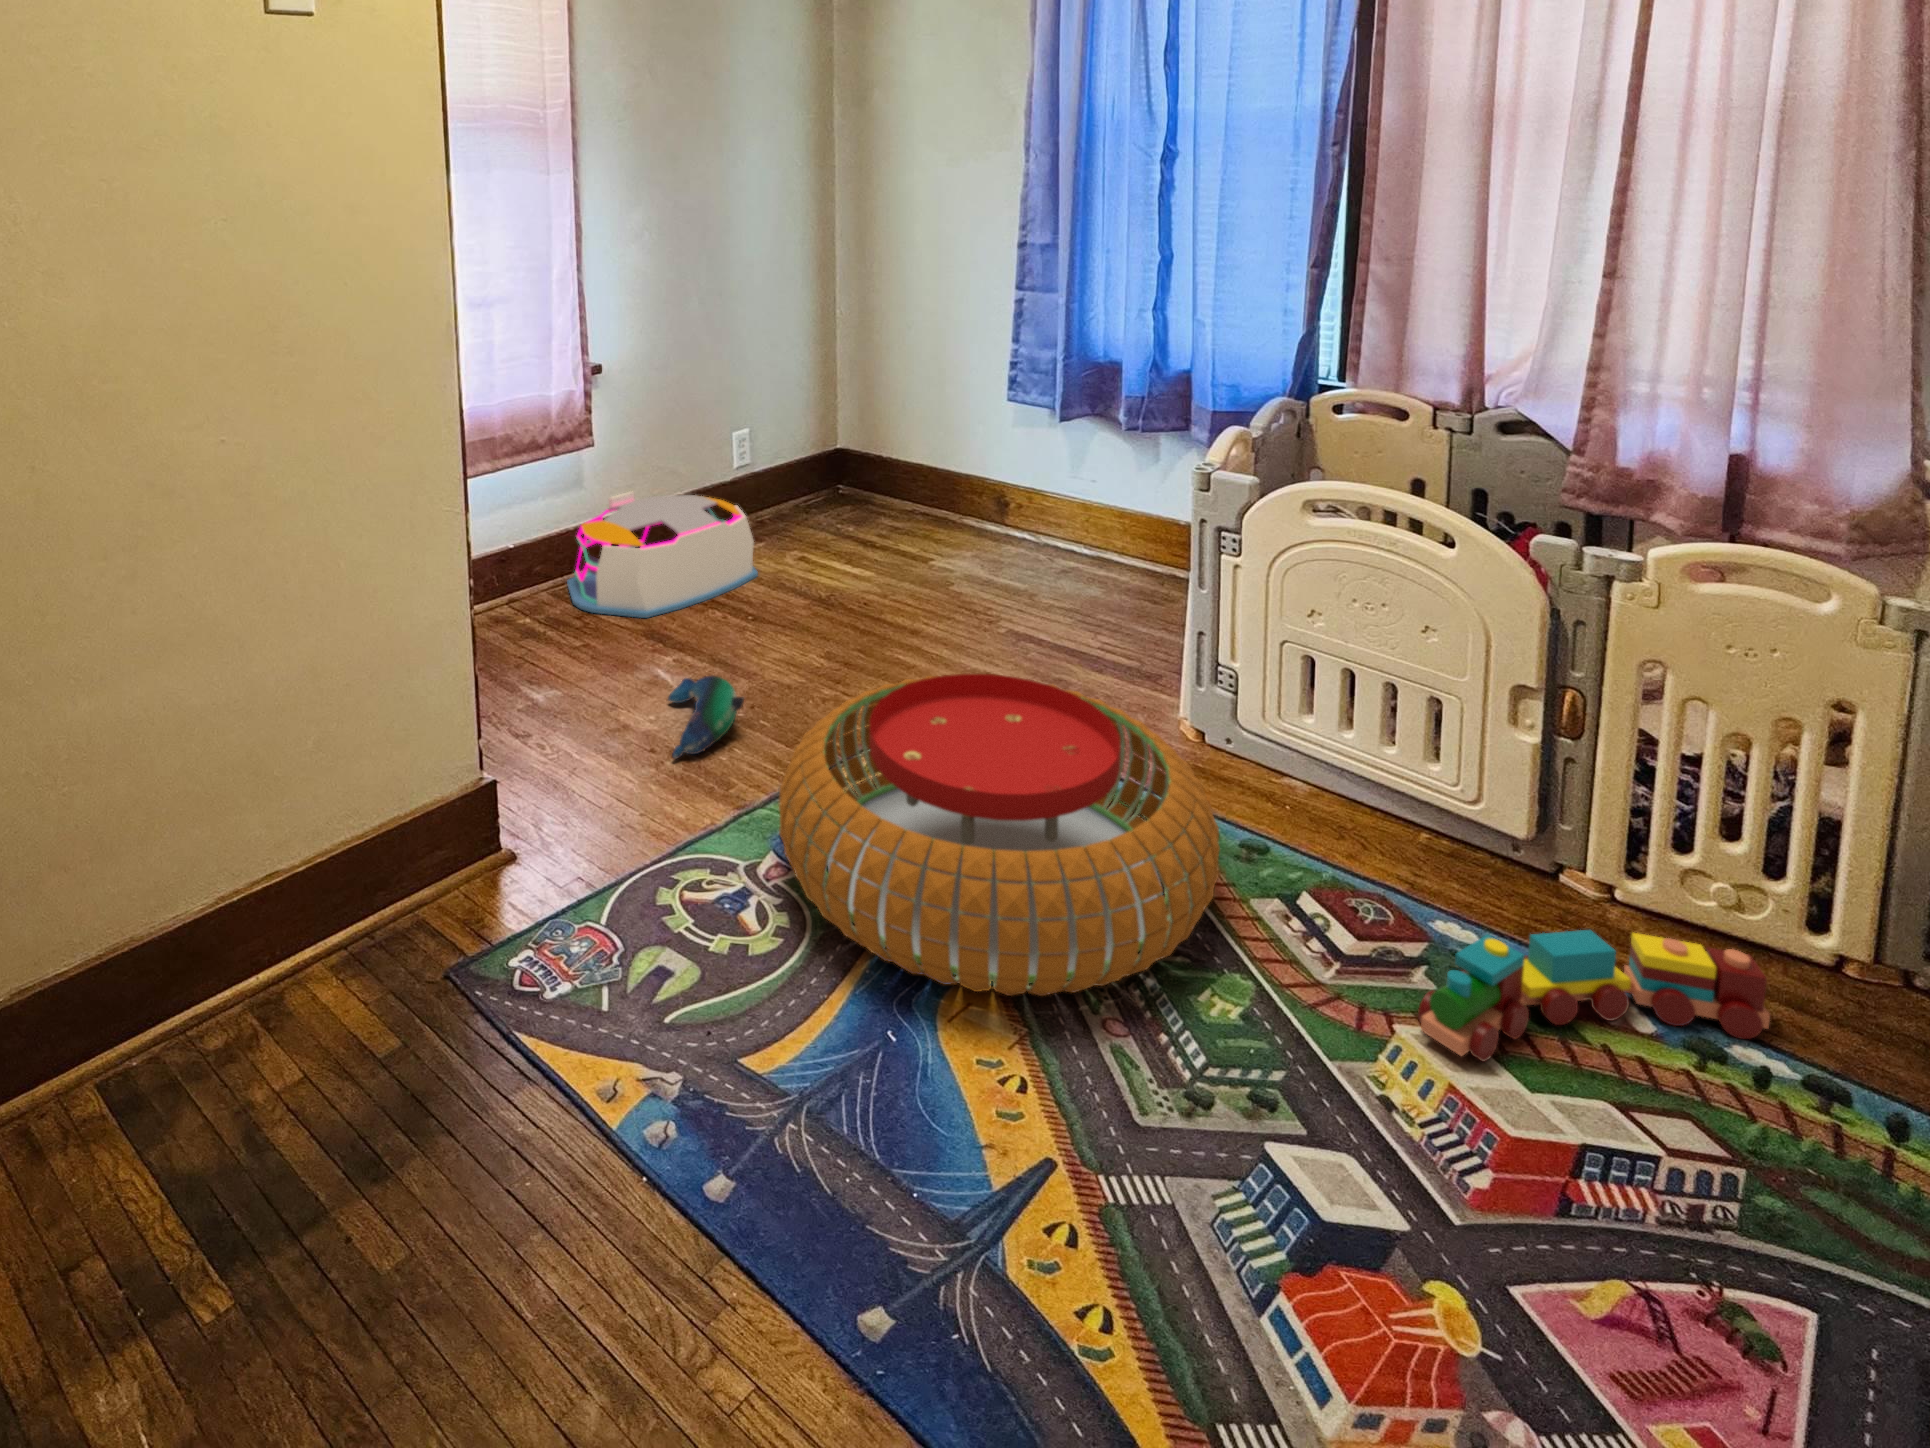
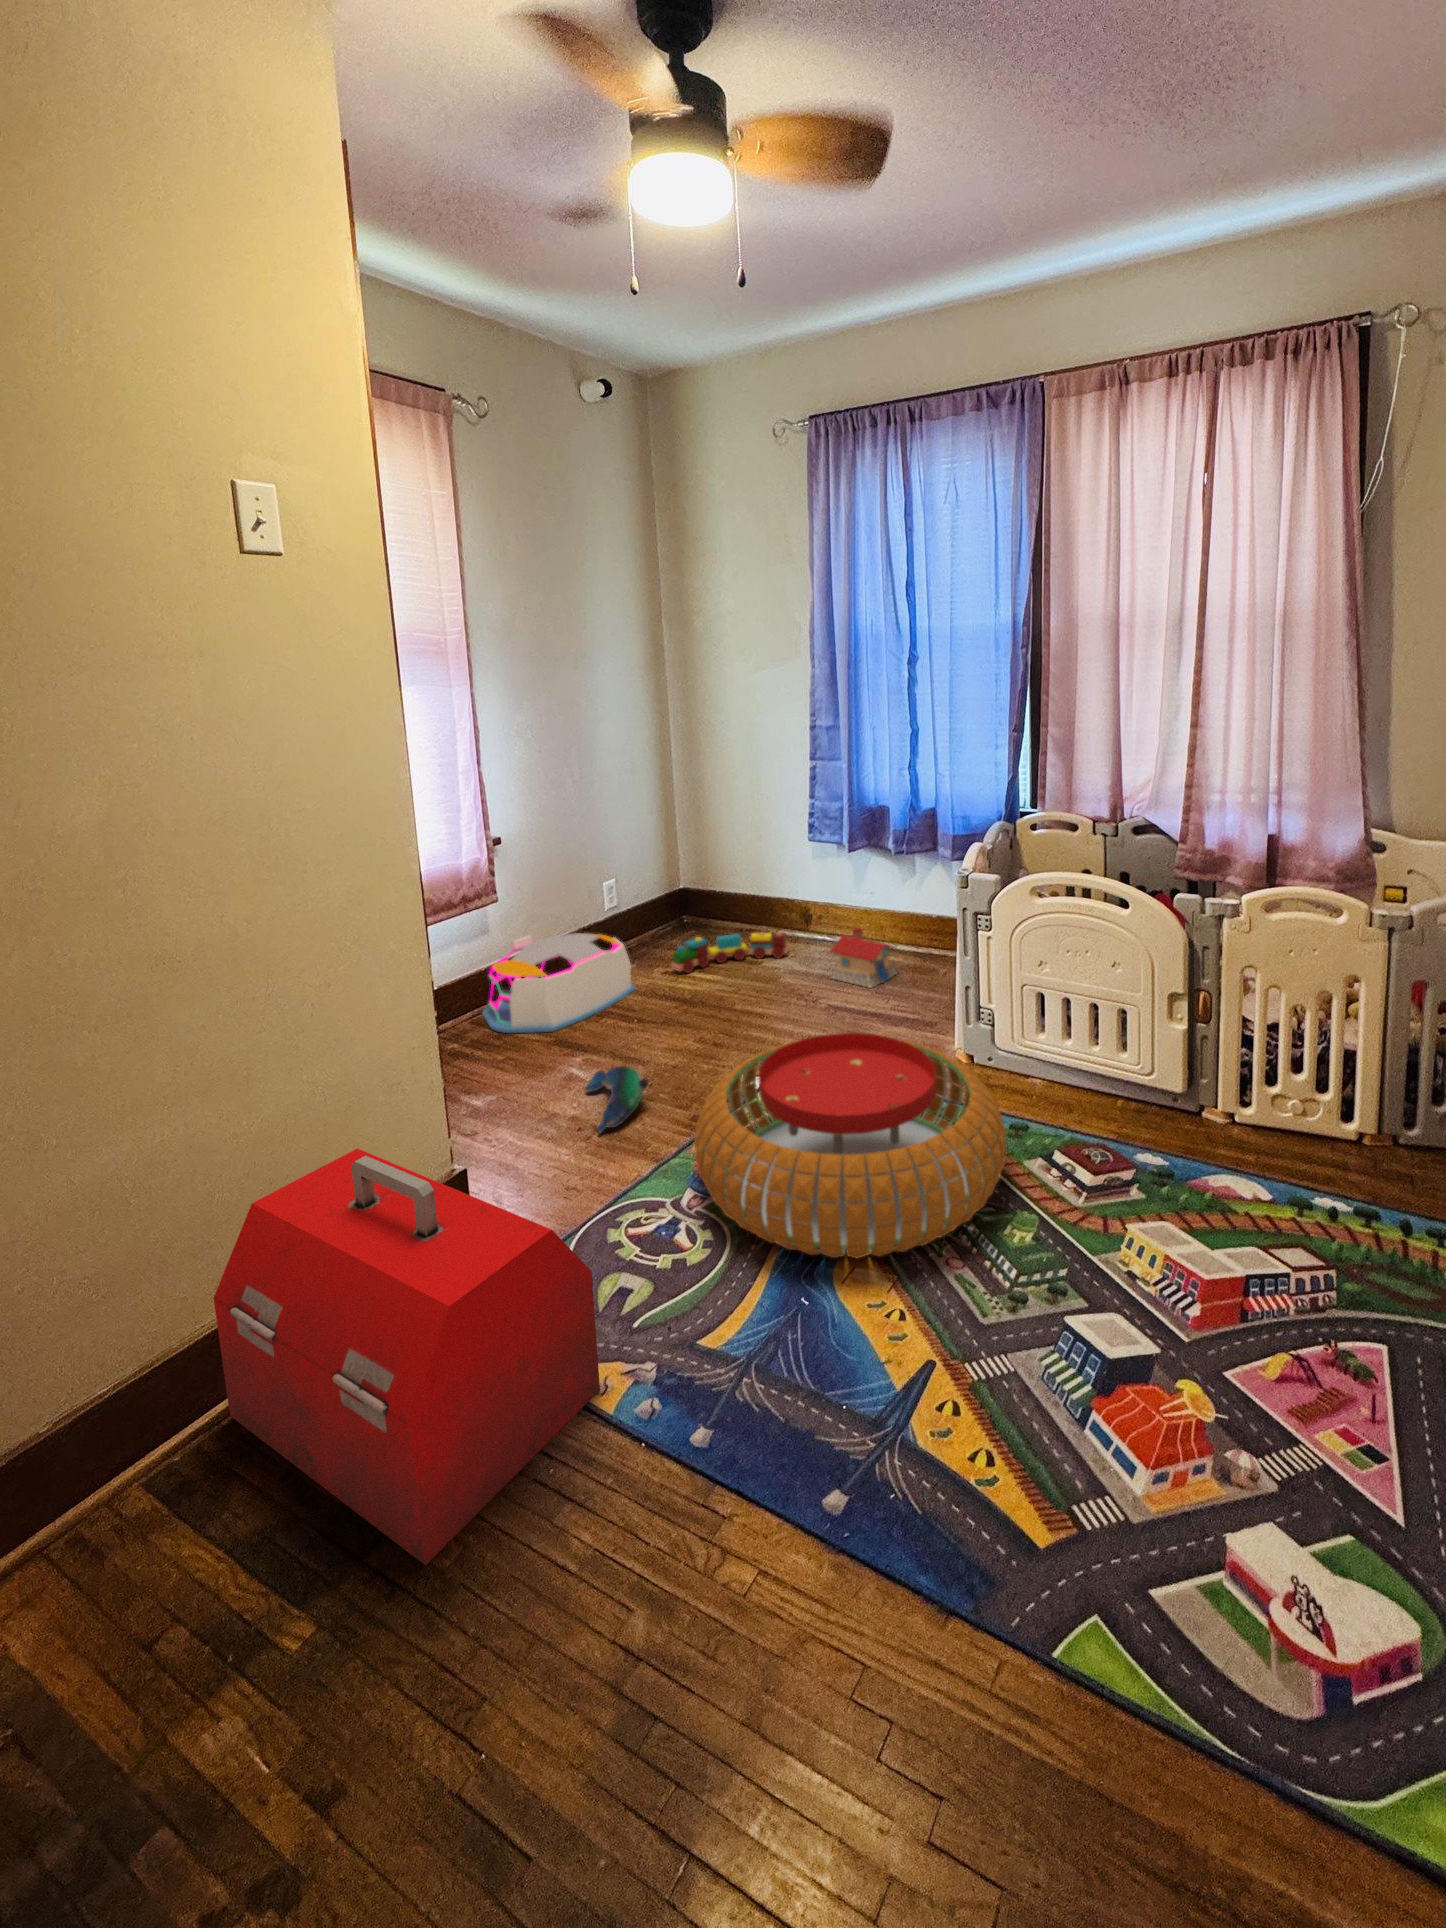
toy house: none [1019,527,1119,613] -> present [831,928,898,988]
toolbox: none [188,735,608,1262] -> present [214,1148,600,1565]
toy train: present [1418,930,1770,1062] -> present [671,932,788,973]

